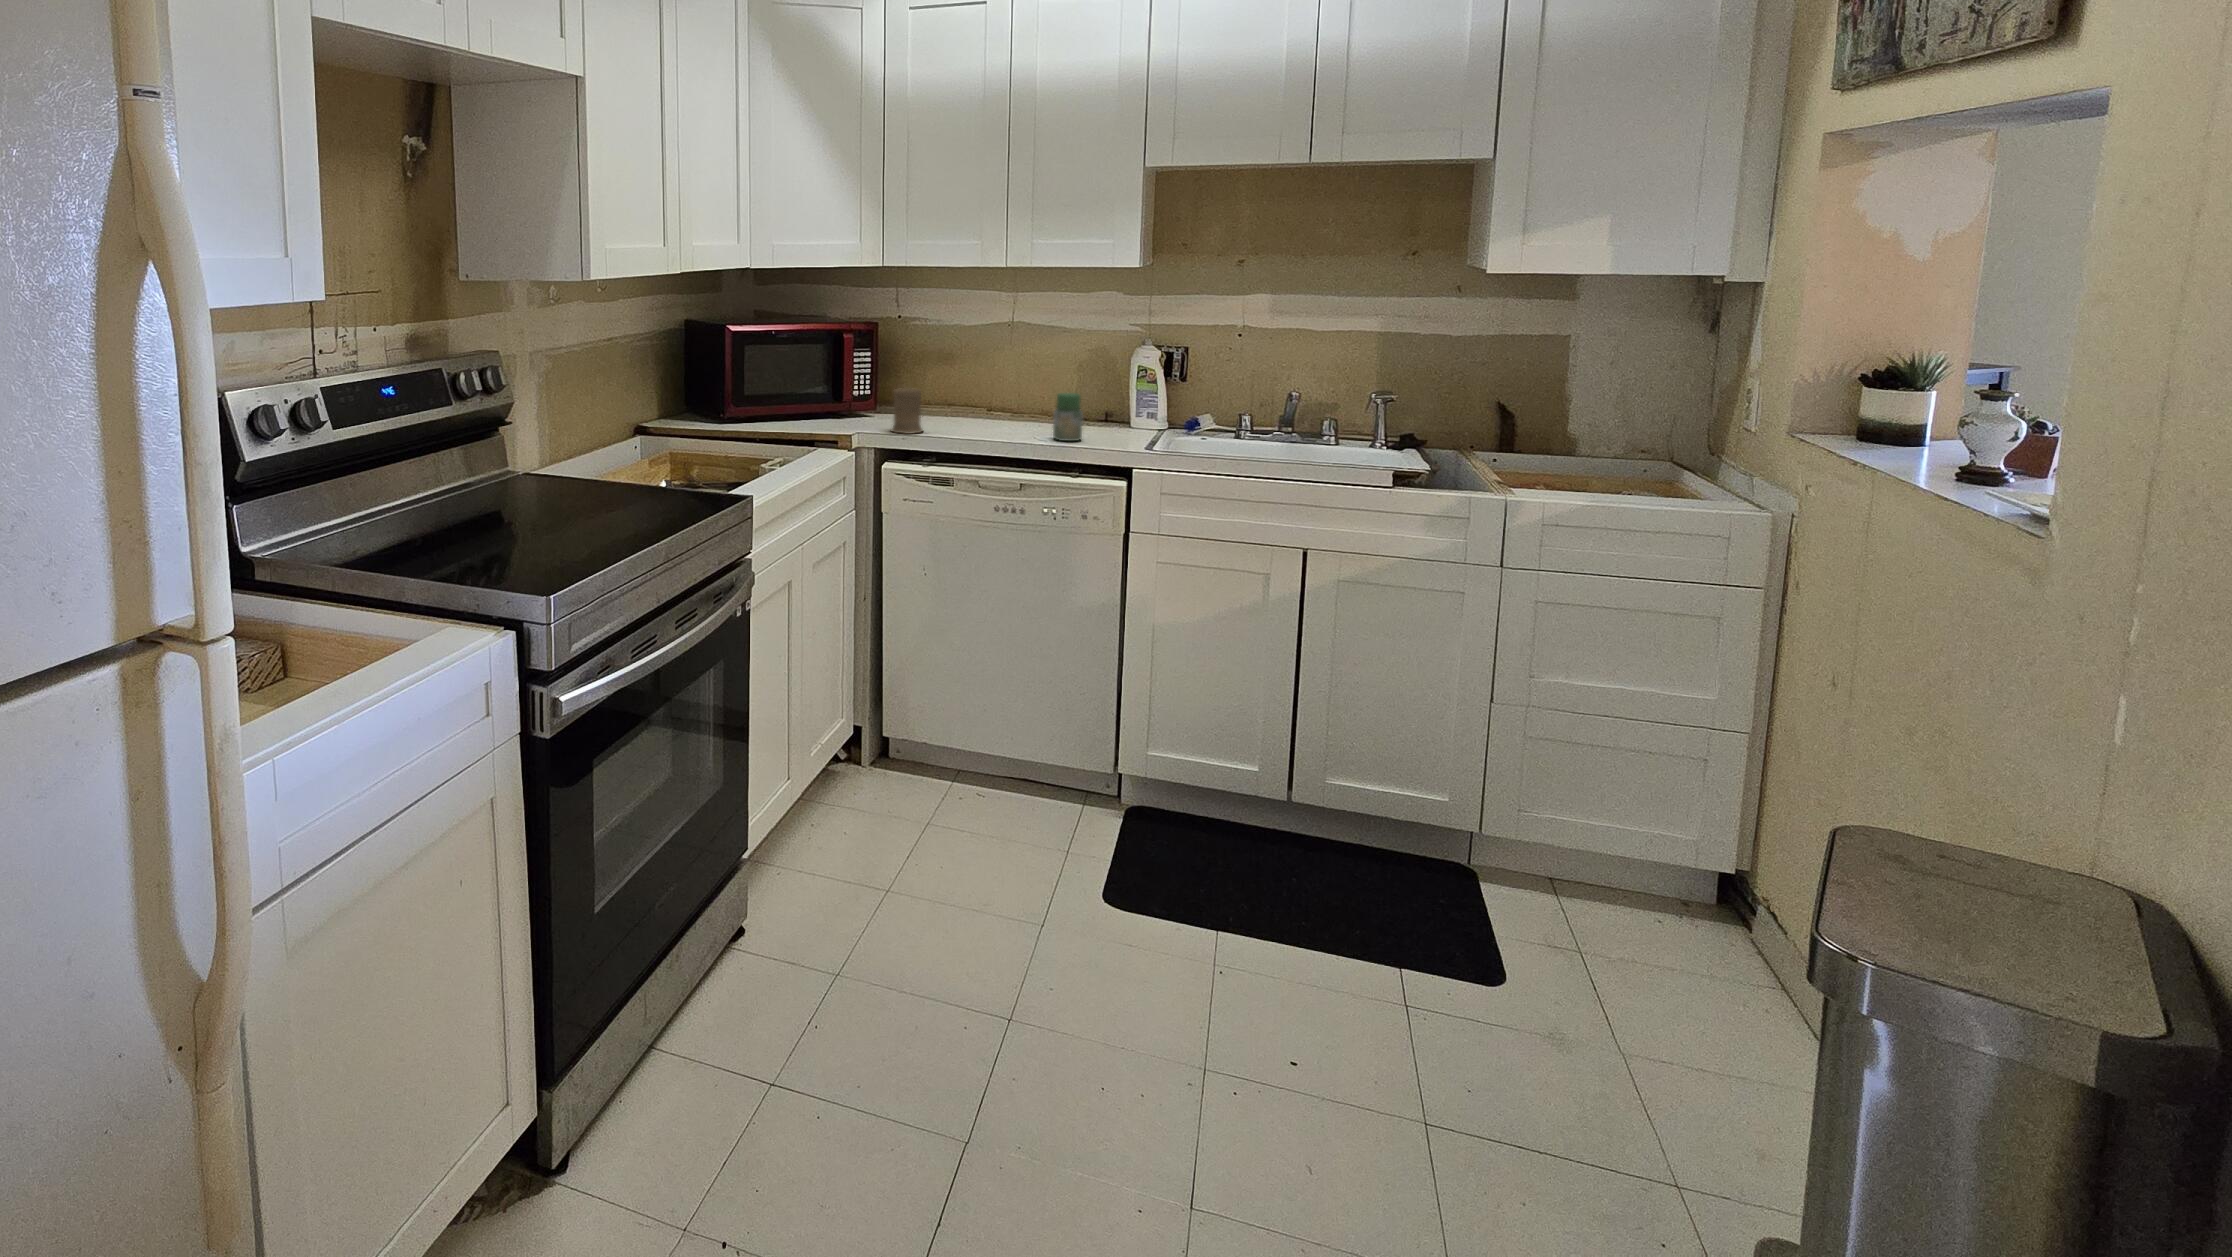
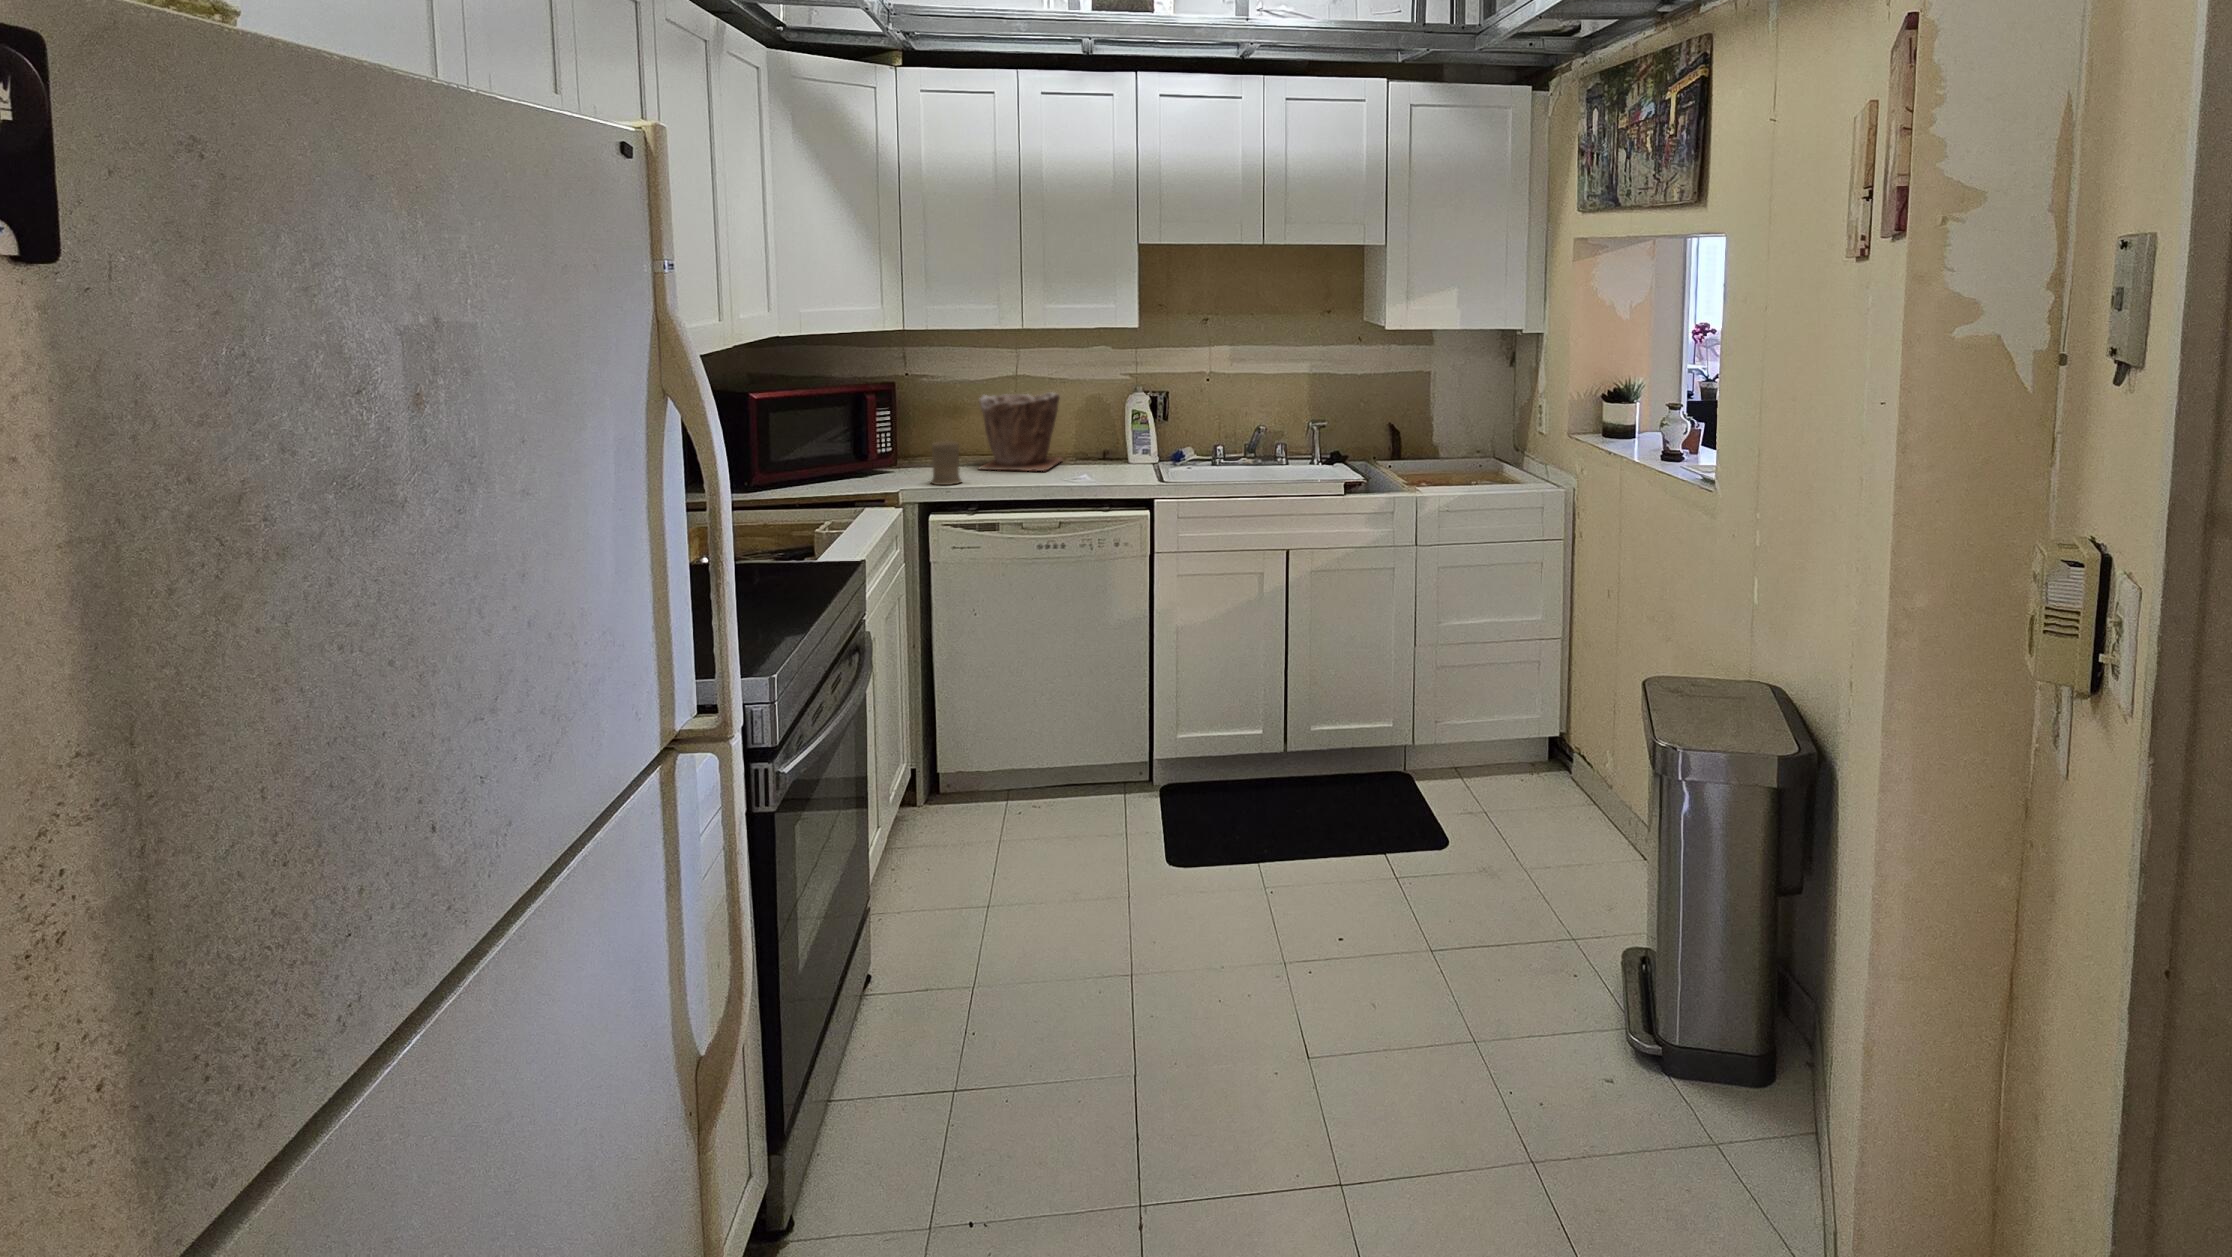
plant pot: none [950,343,1050,428] -> present [979,392,1062,471]
jar: present [1053,393,1083,441] -> none [1081,436,1107,480]

